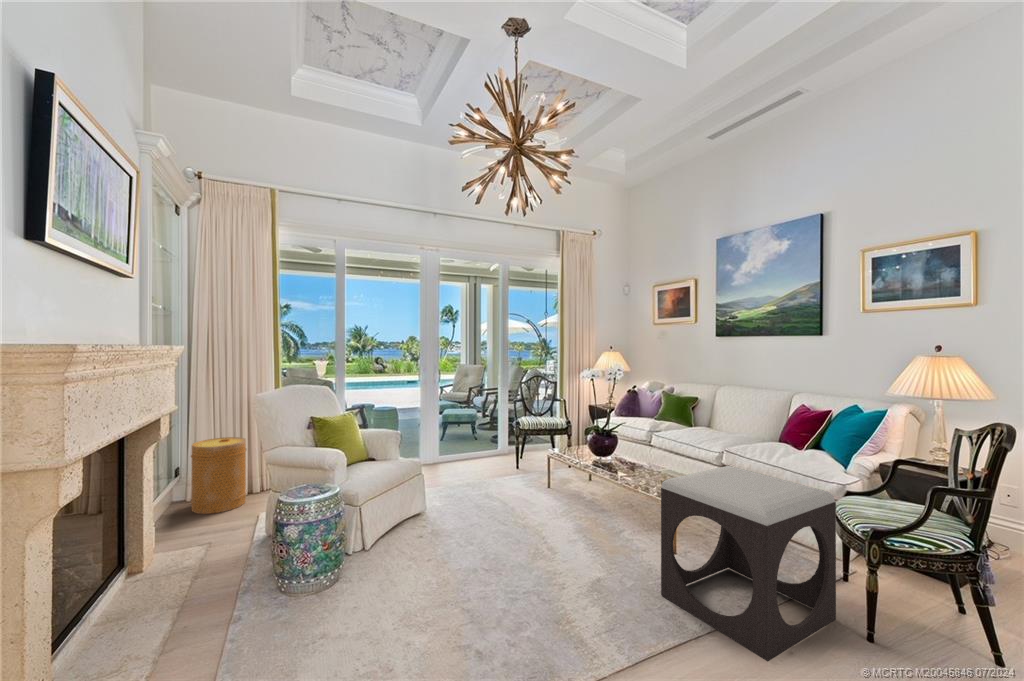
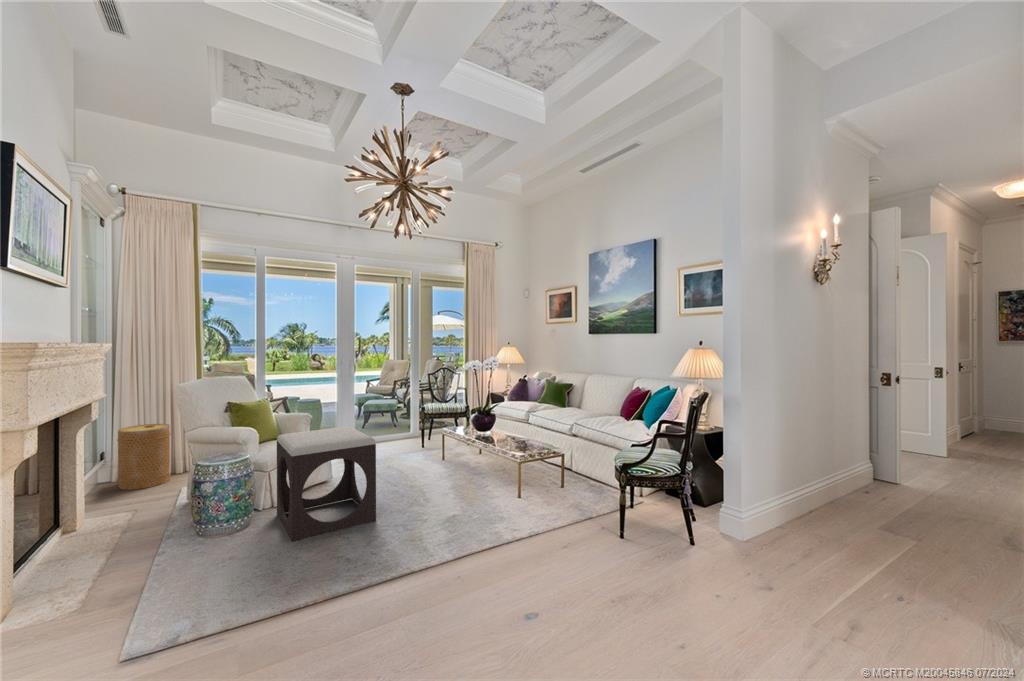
footstool: present [661,466,836,661] -> present [277,426,376,542]

